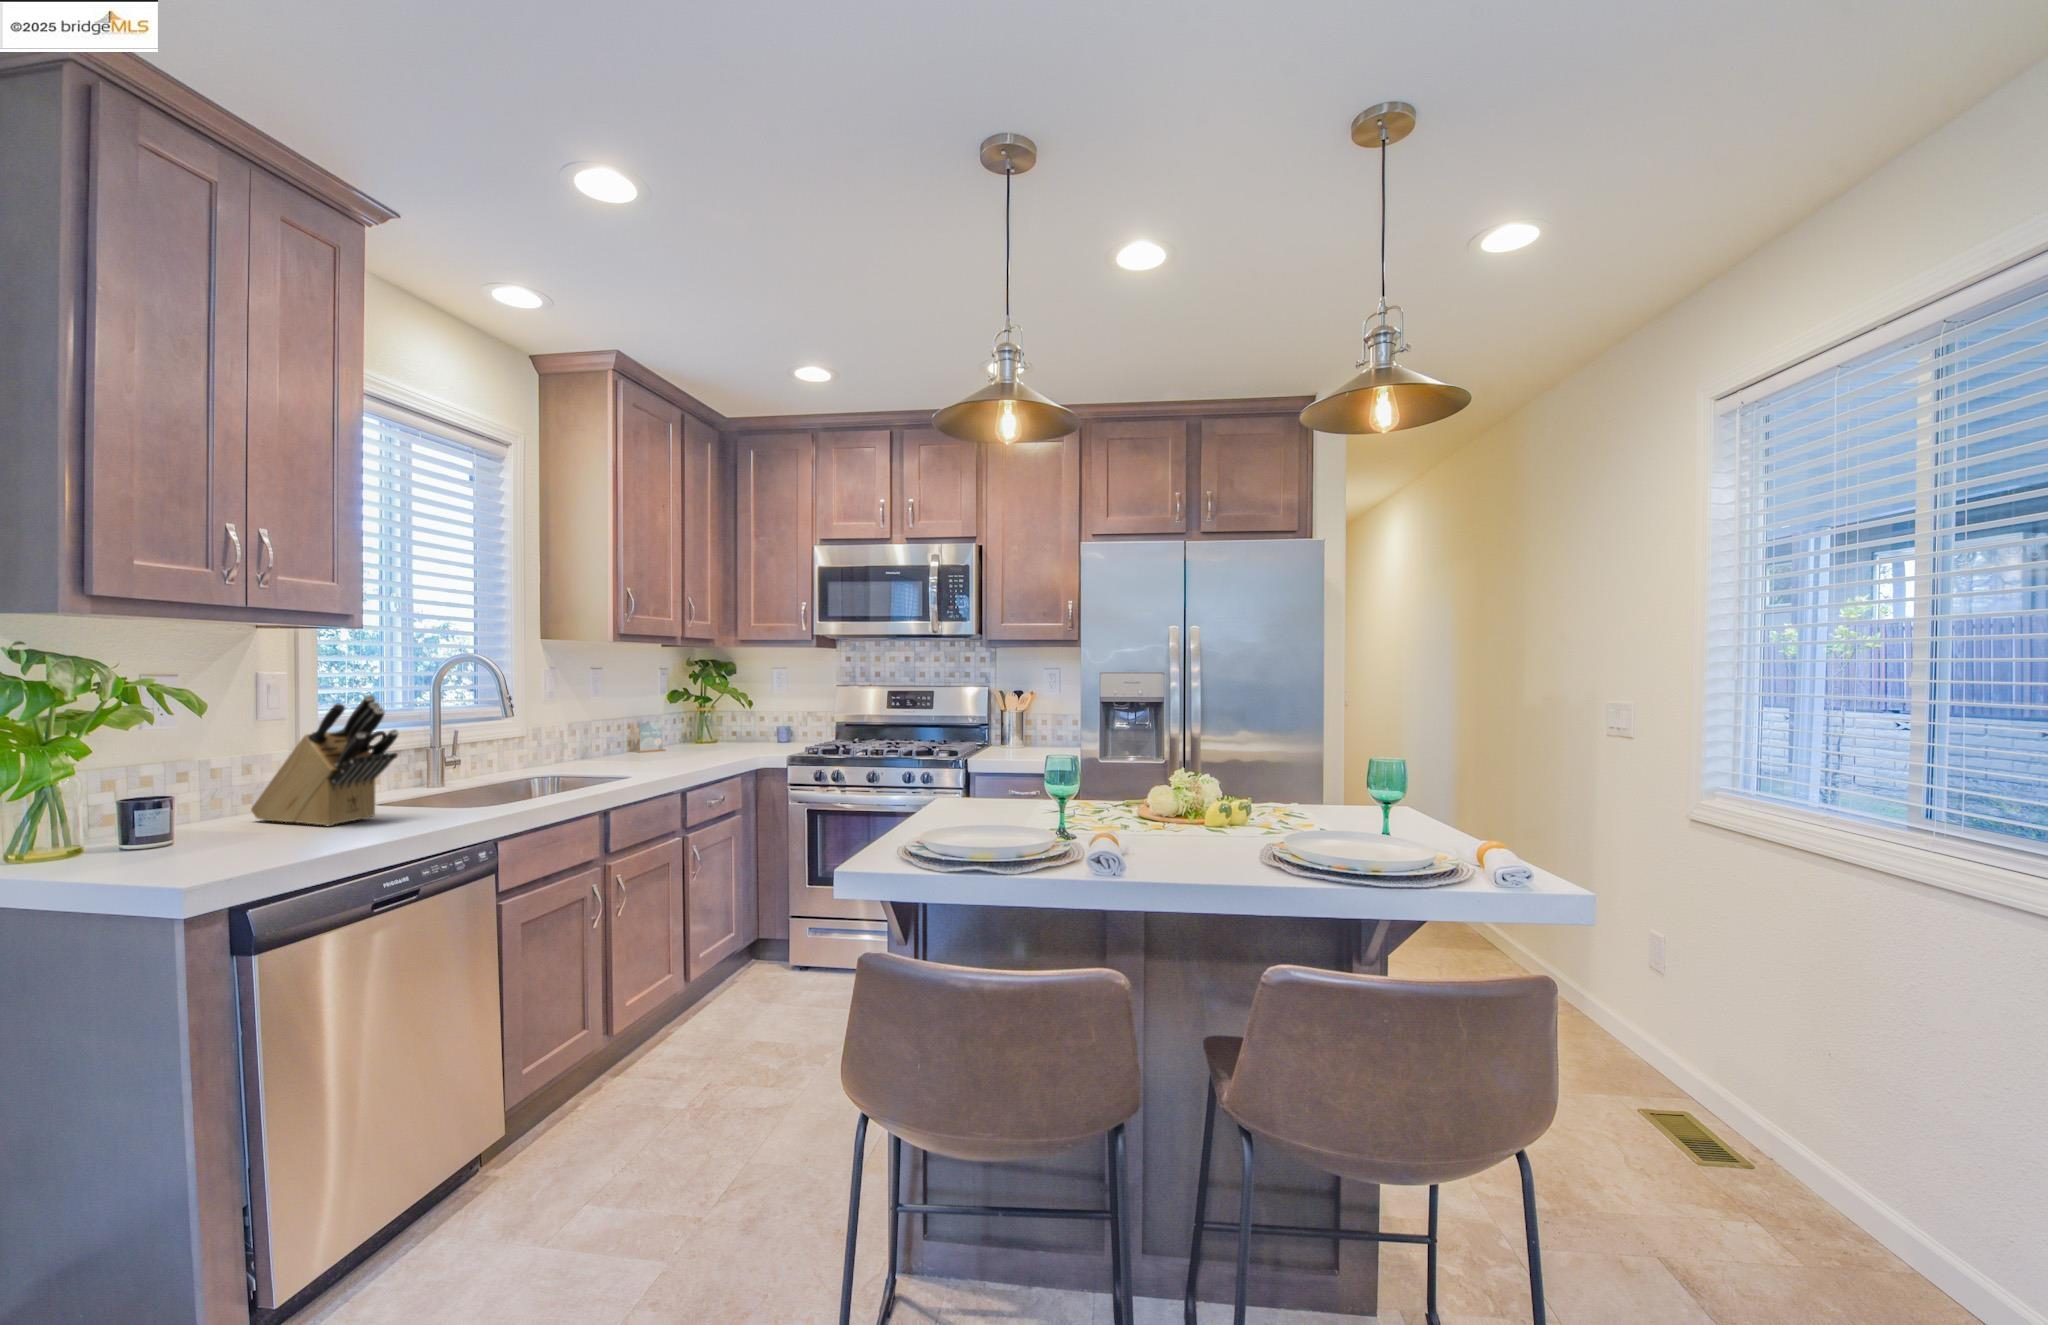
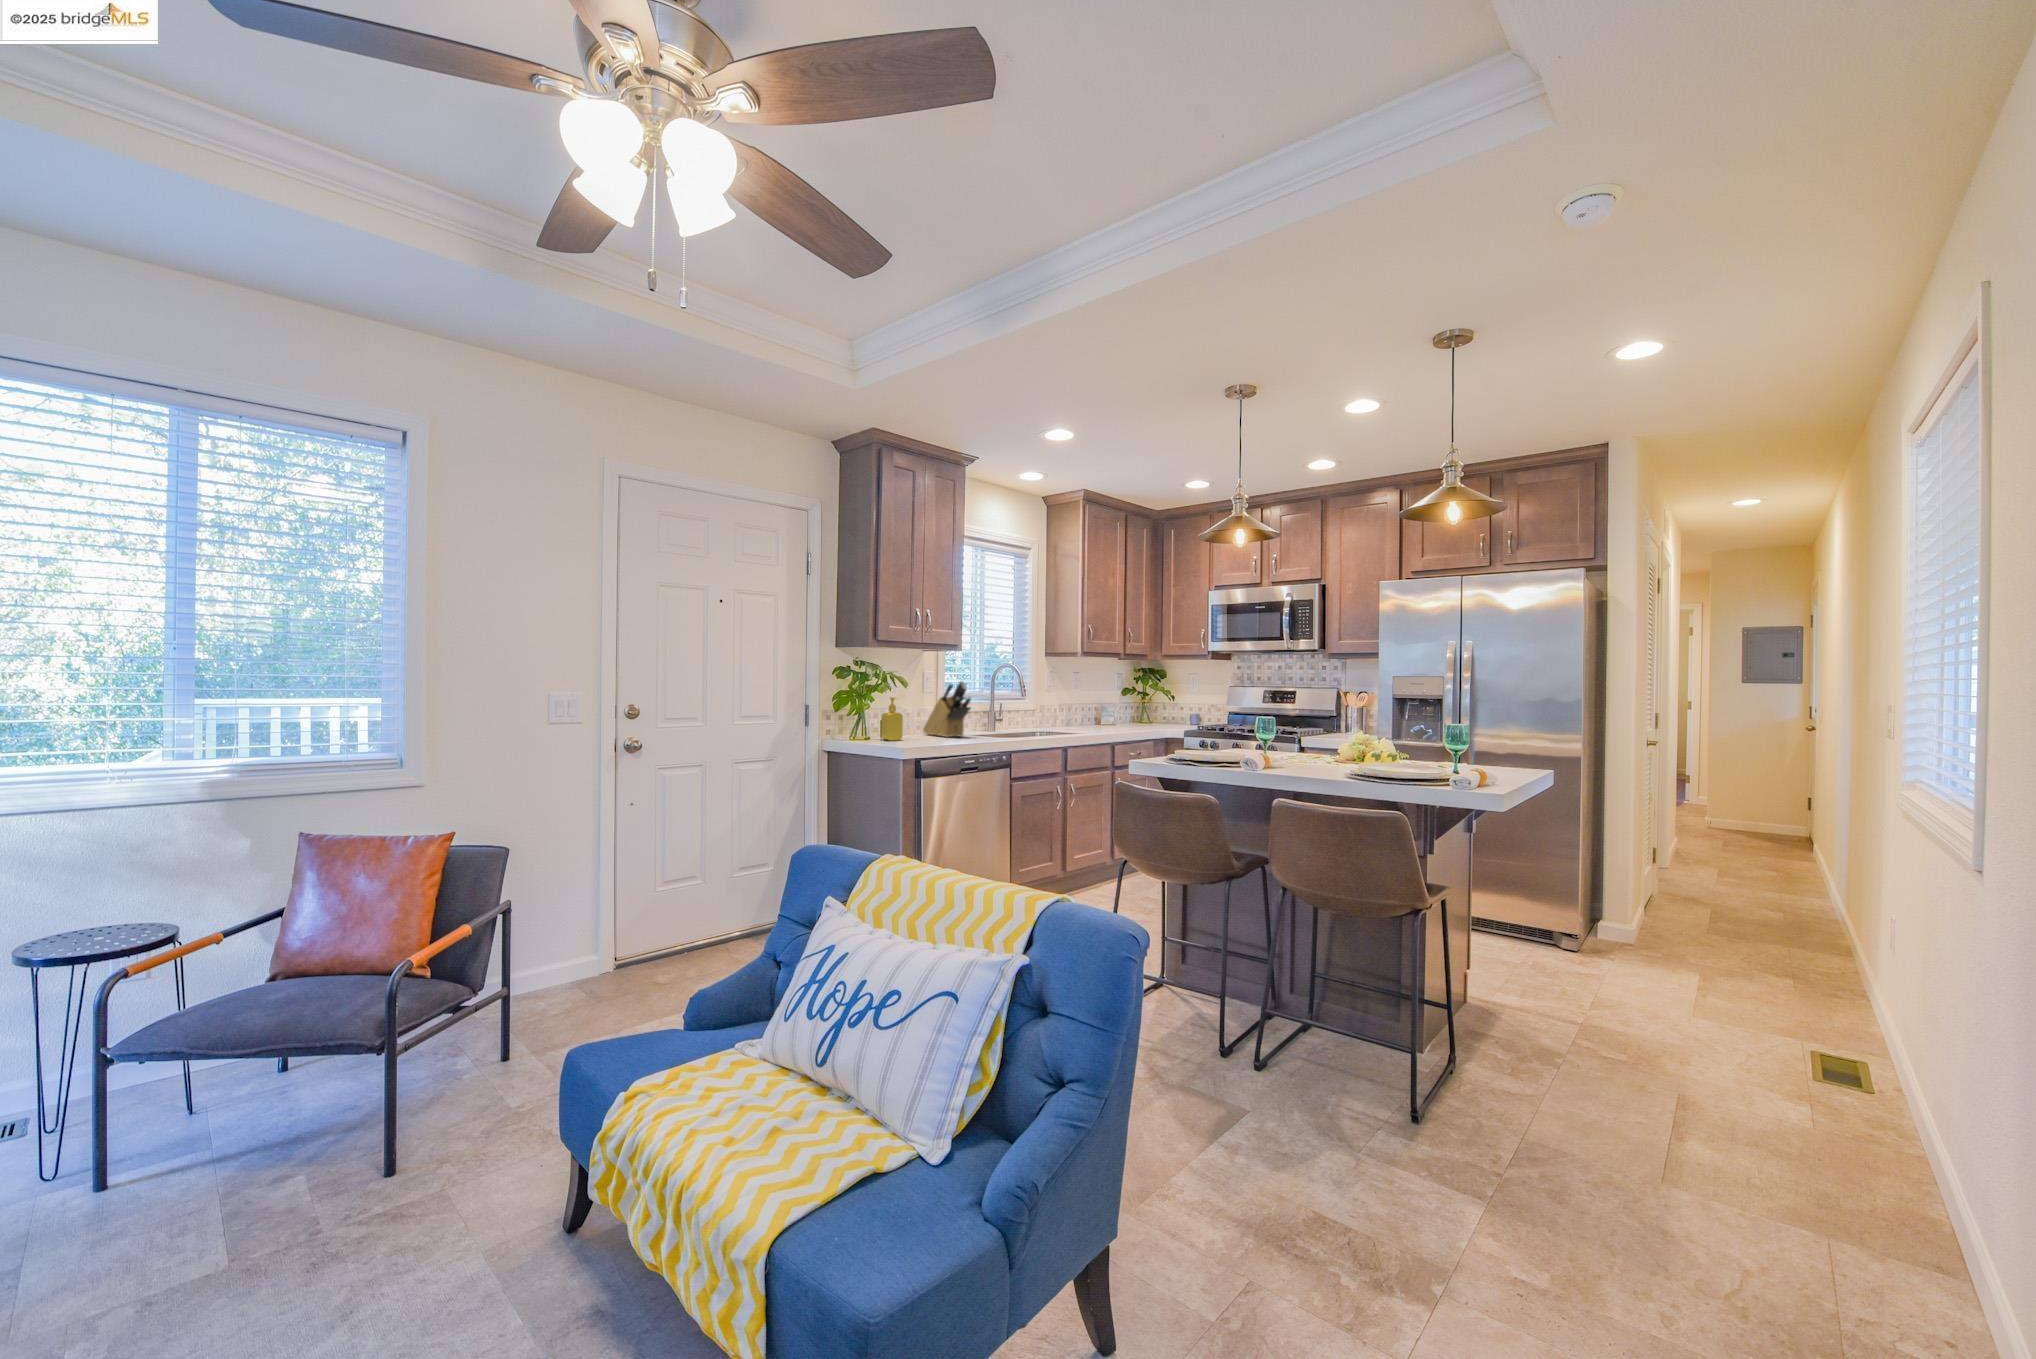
soap dispenser: none [101,747,182,865] -> present [881,697,903,741]

